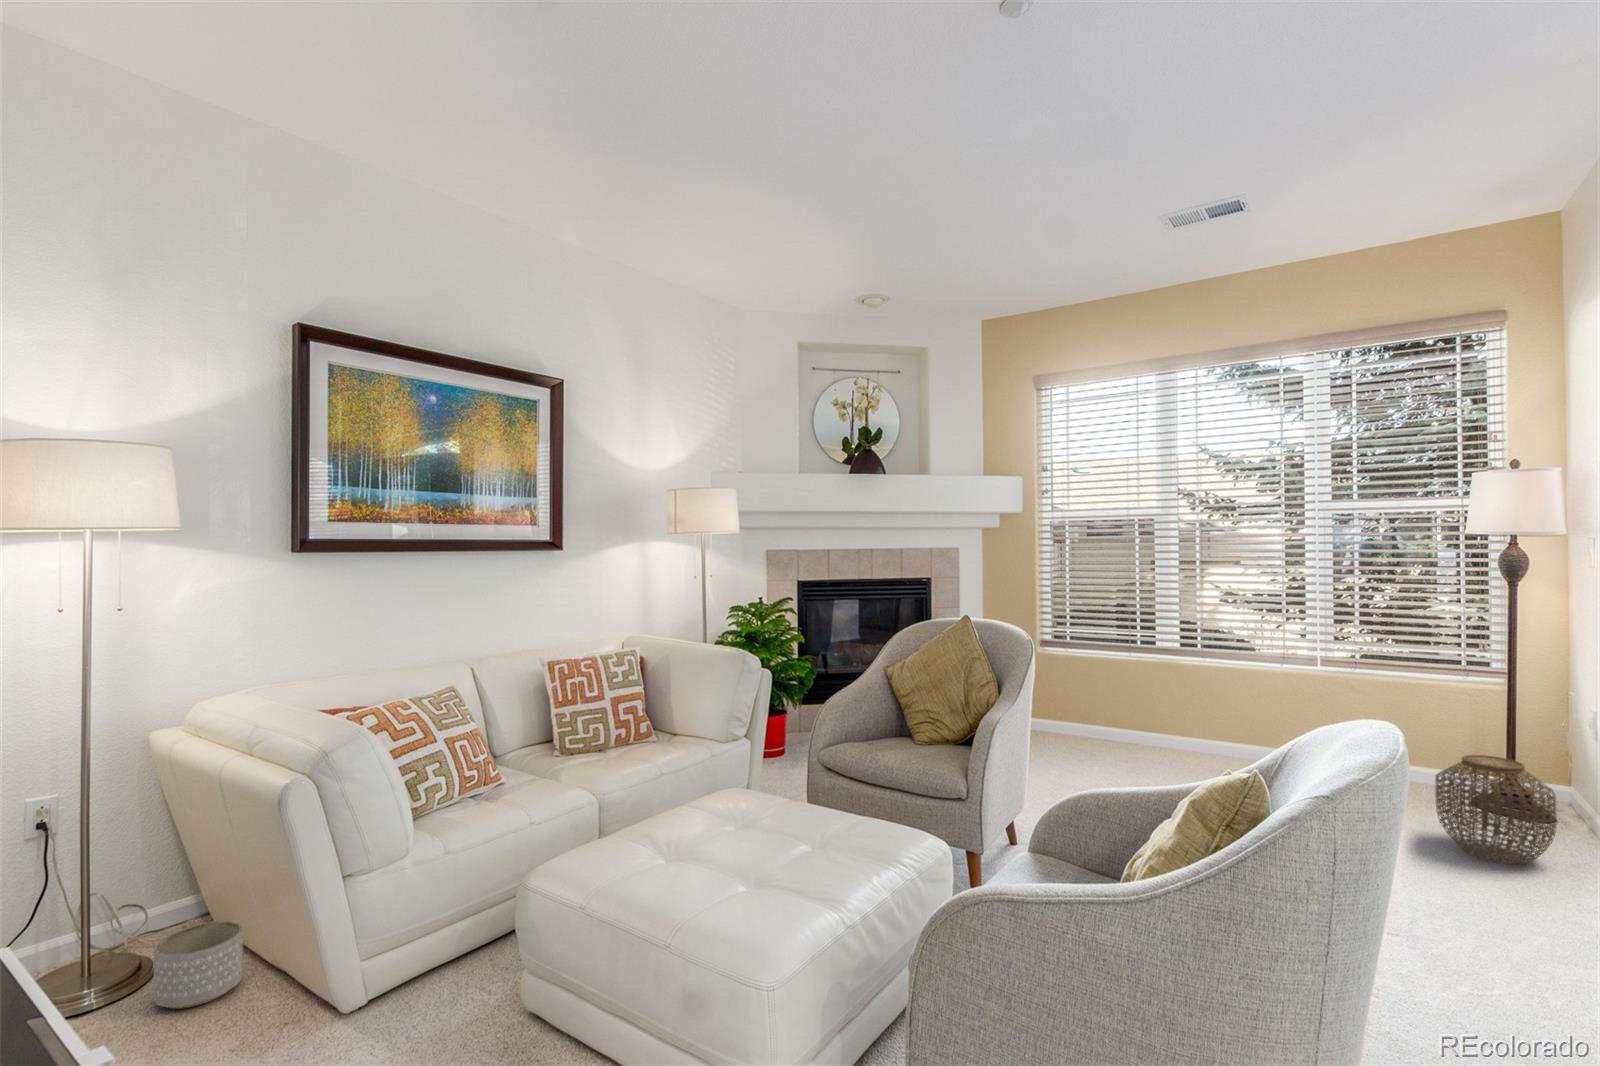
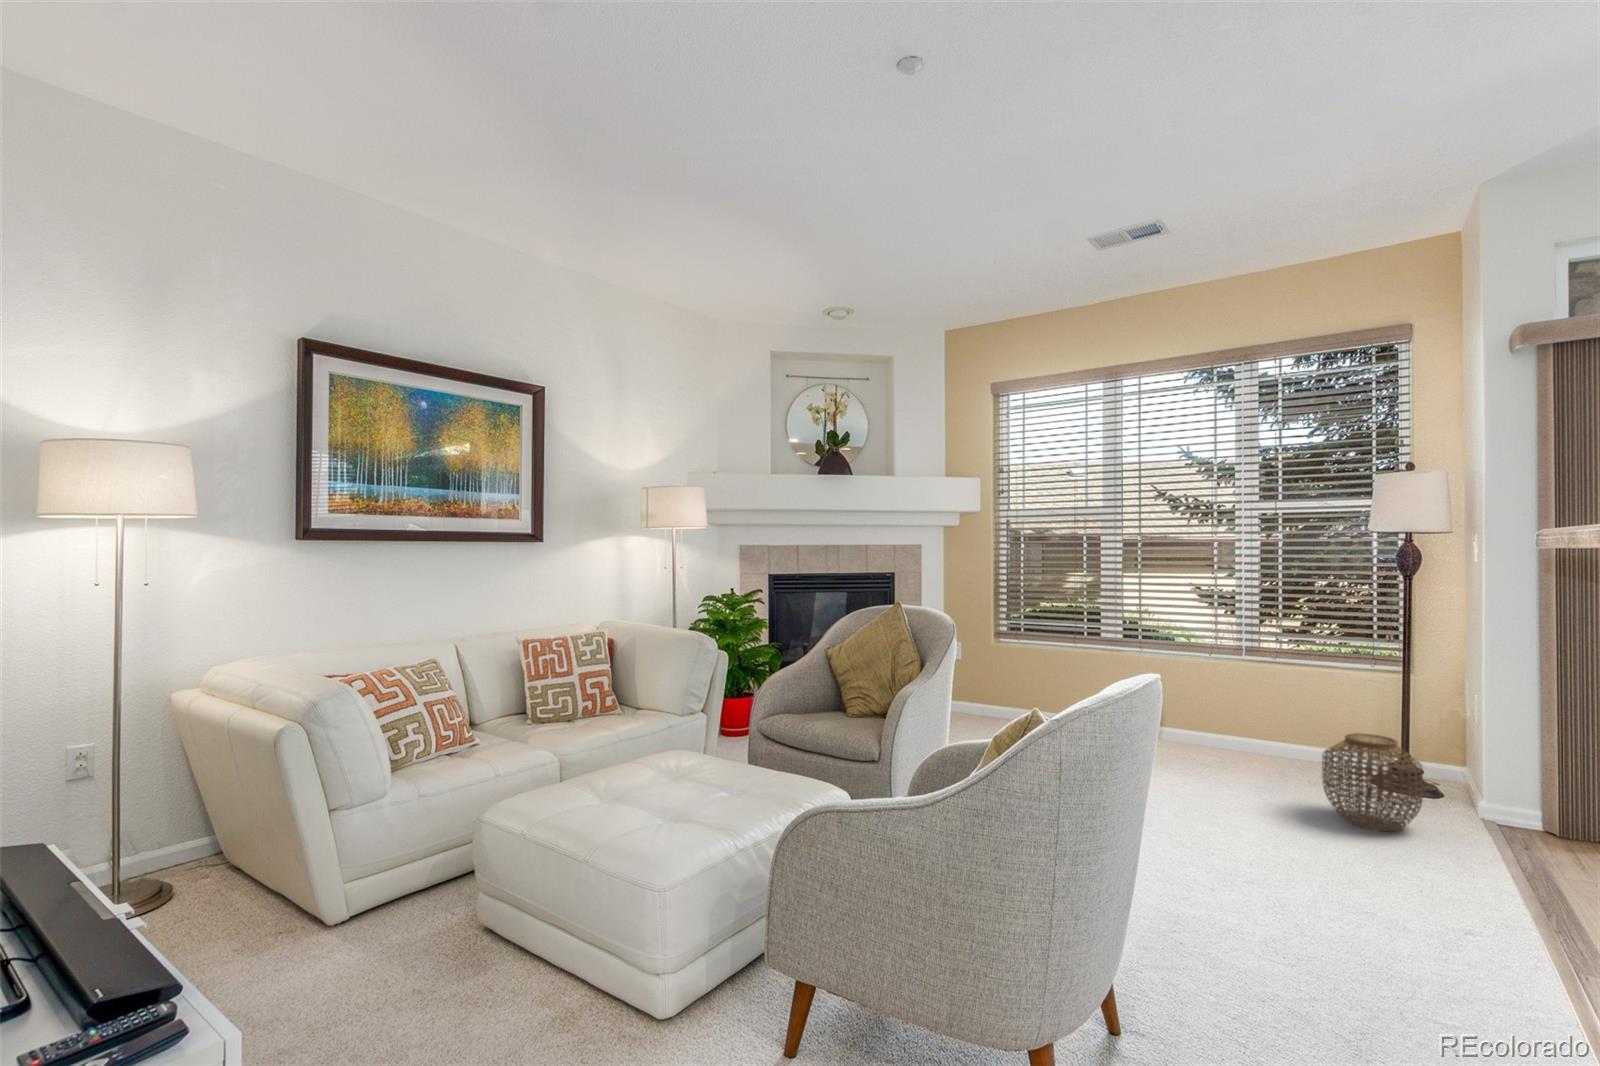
planter: present [154,921,243,1009] -> none [174,851,249,919]

